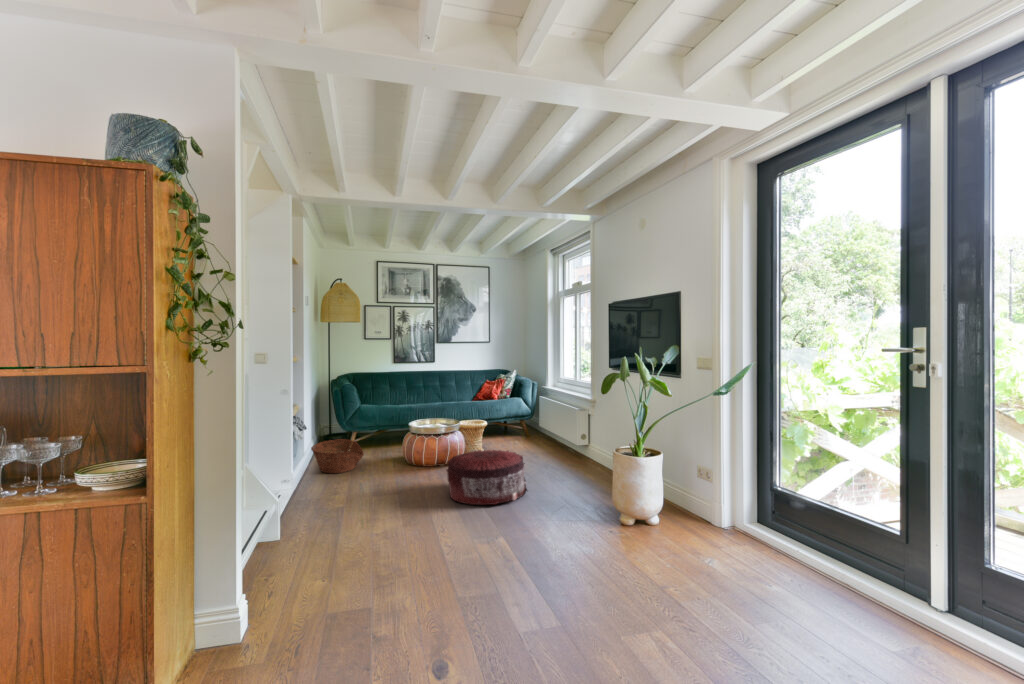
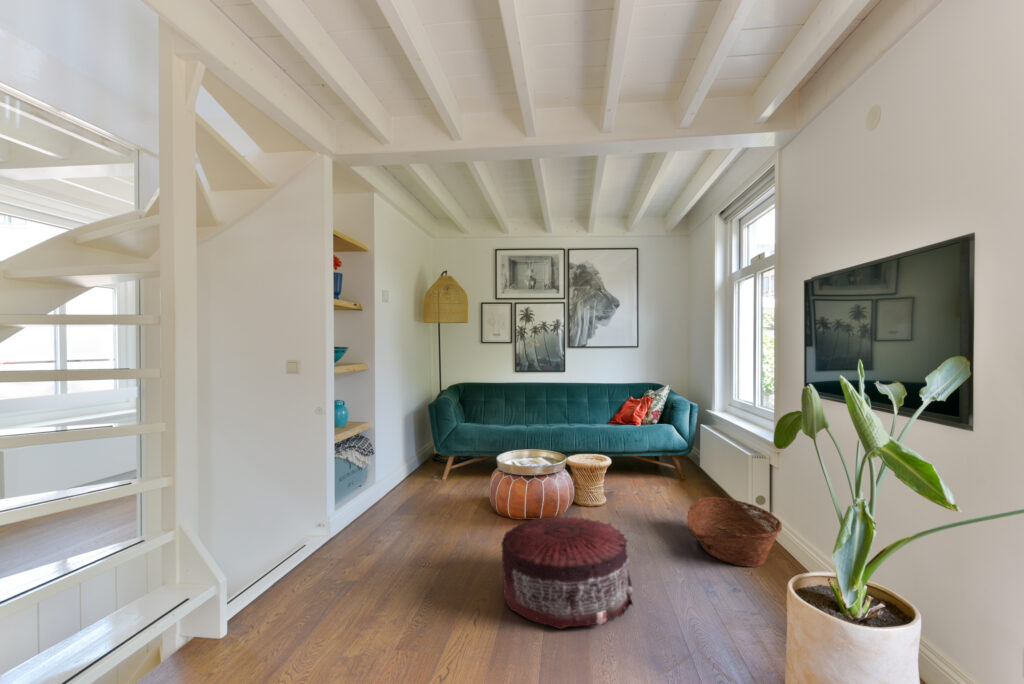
basket: present [311,439,364,473] -> present [687,497,782,567]

